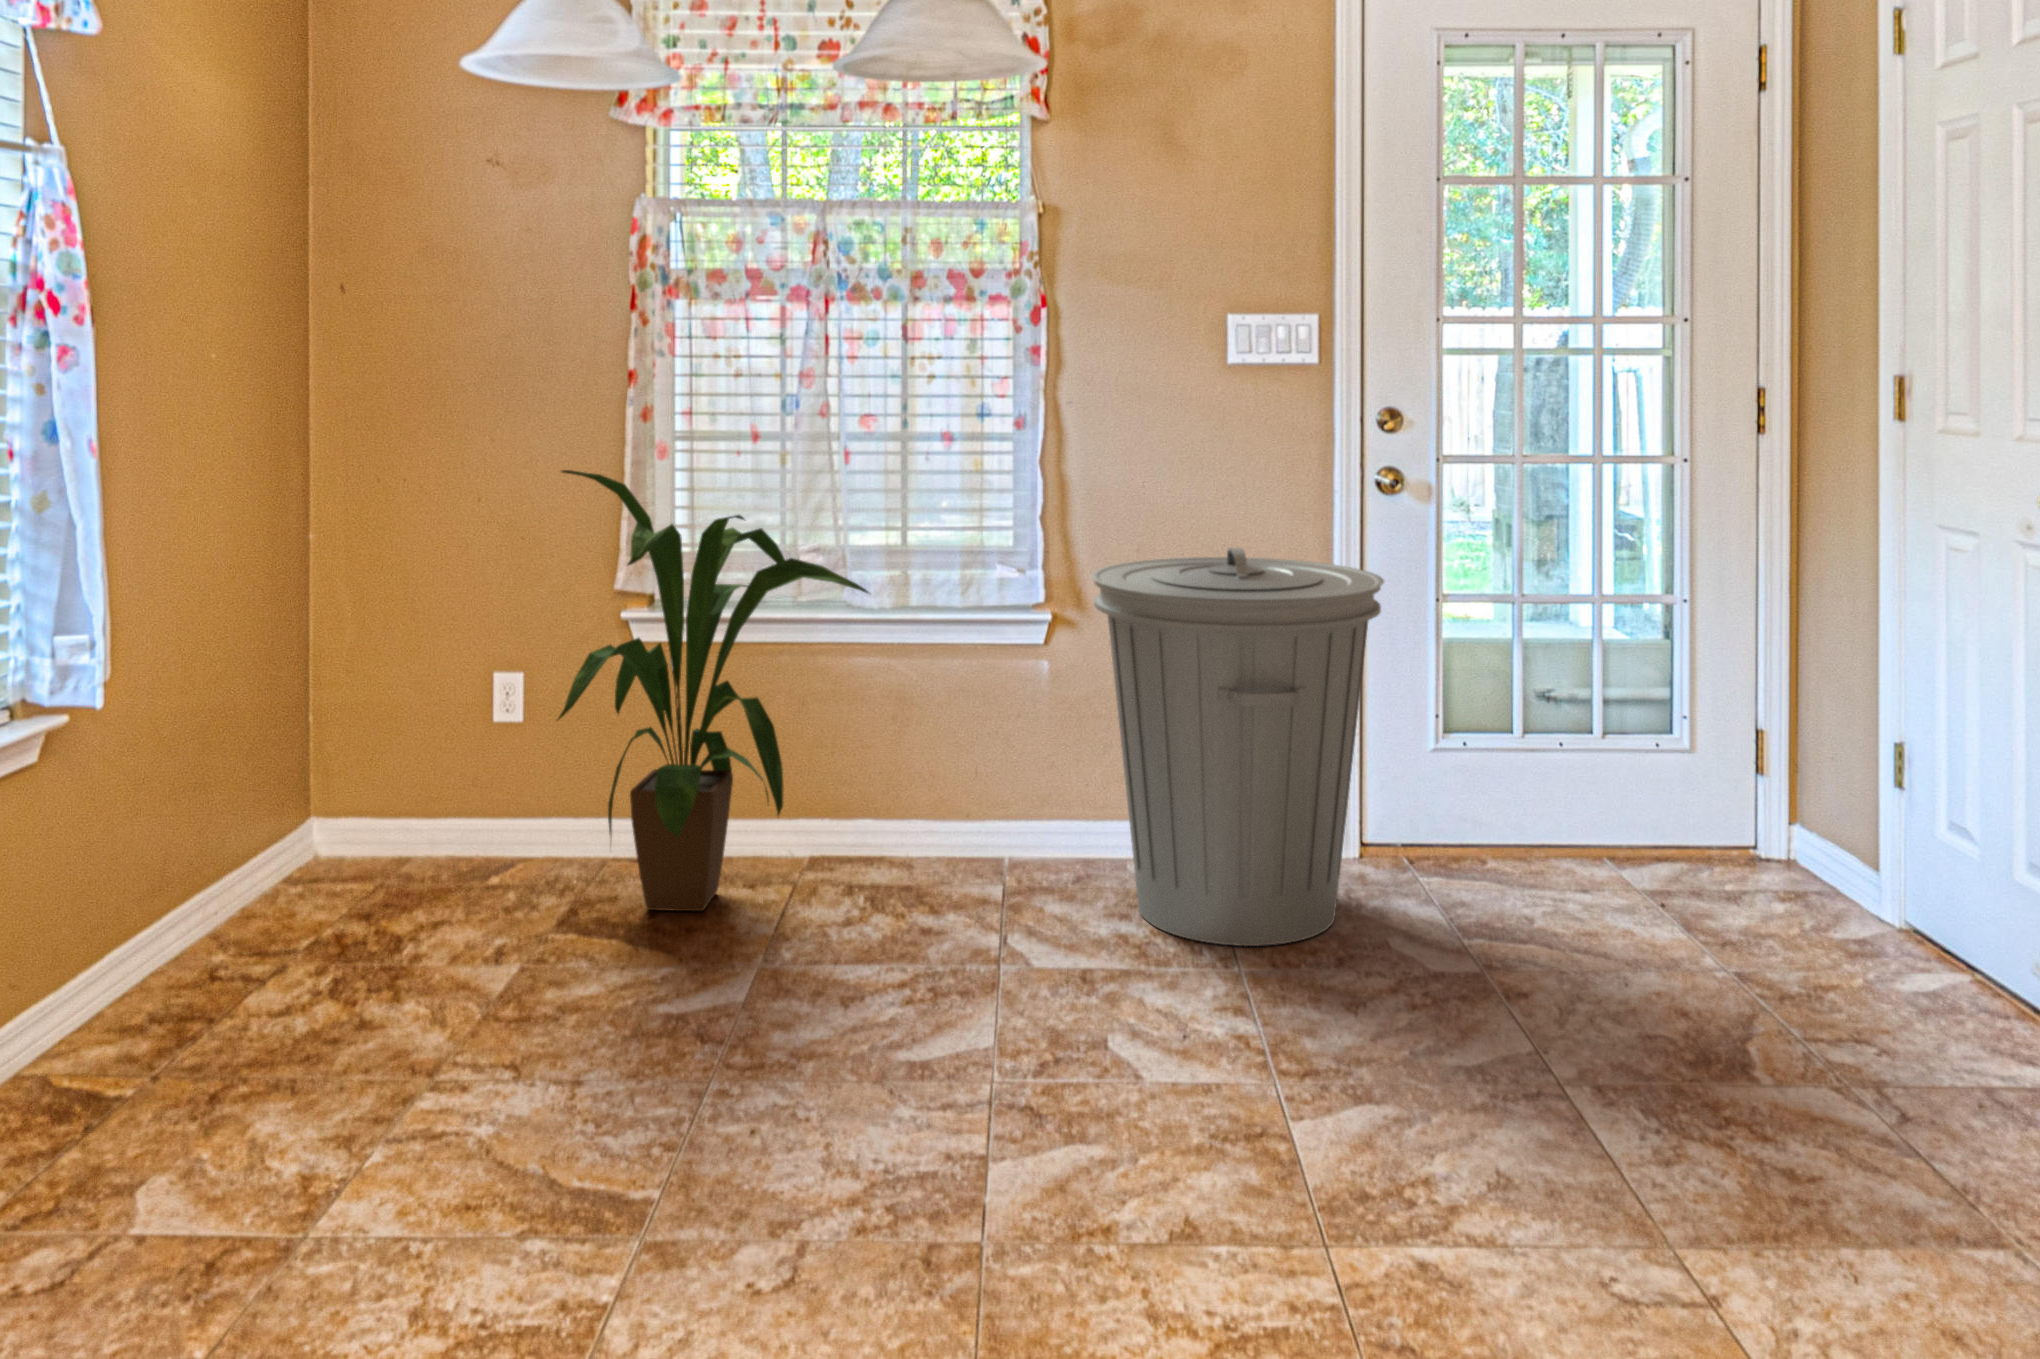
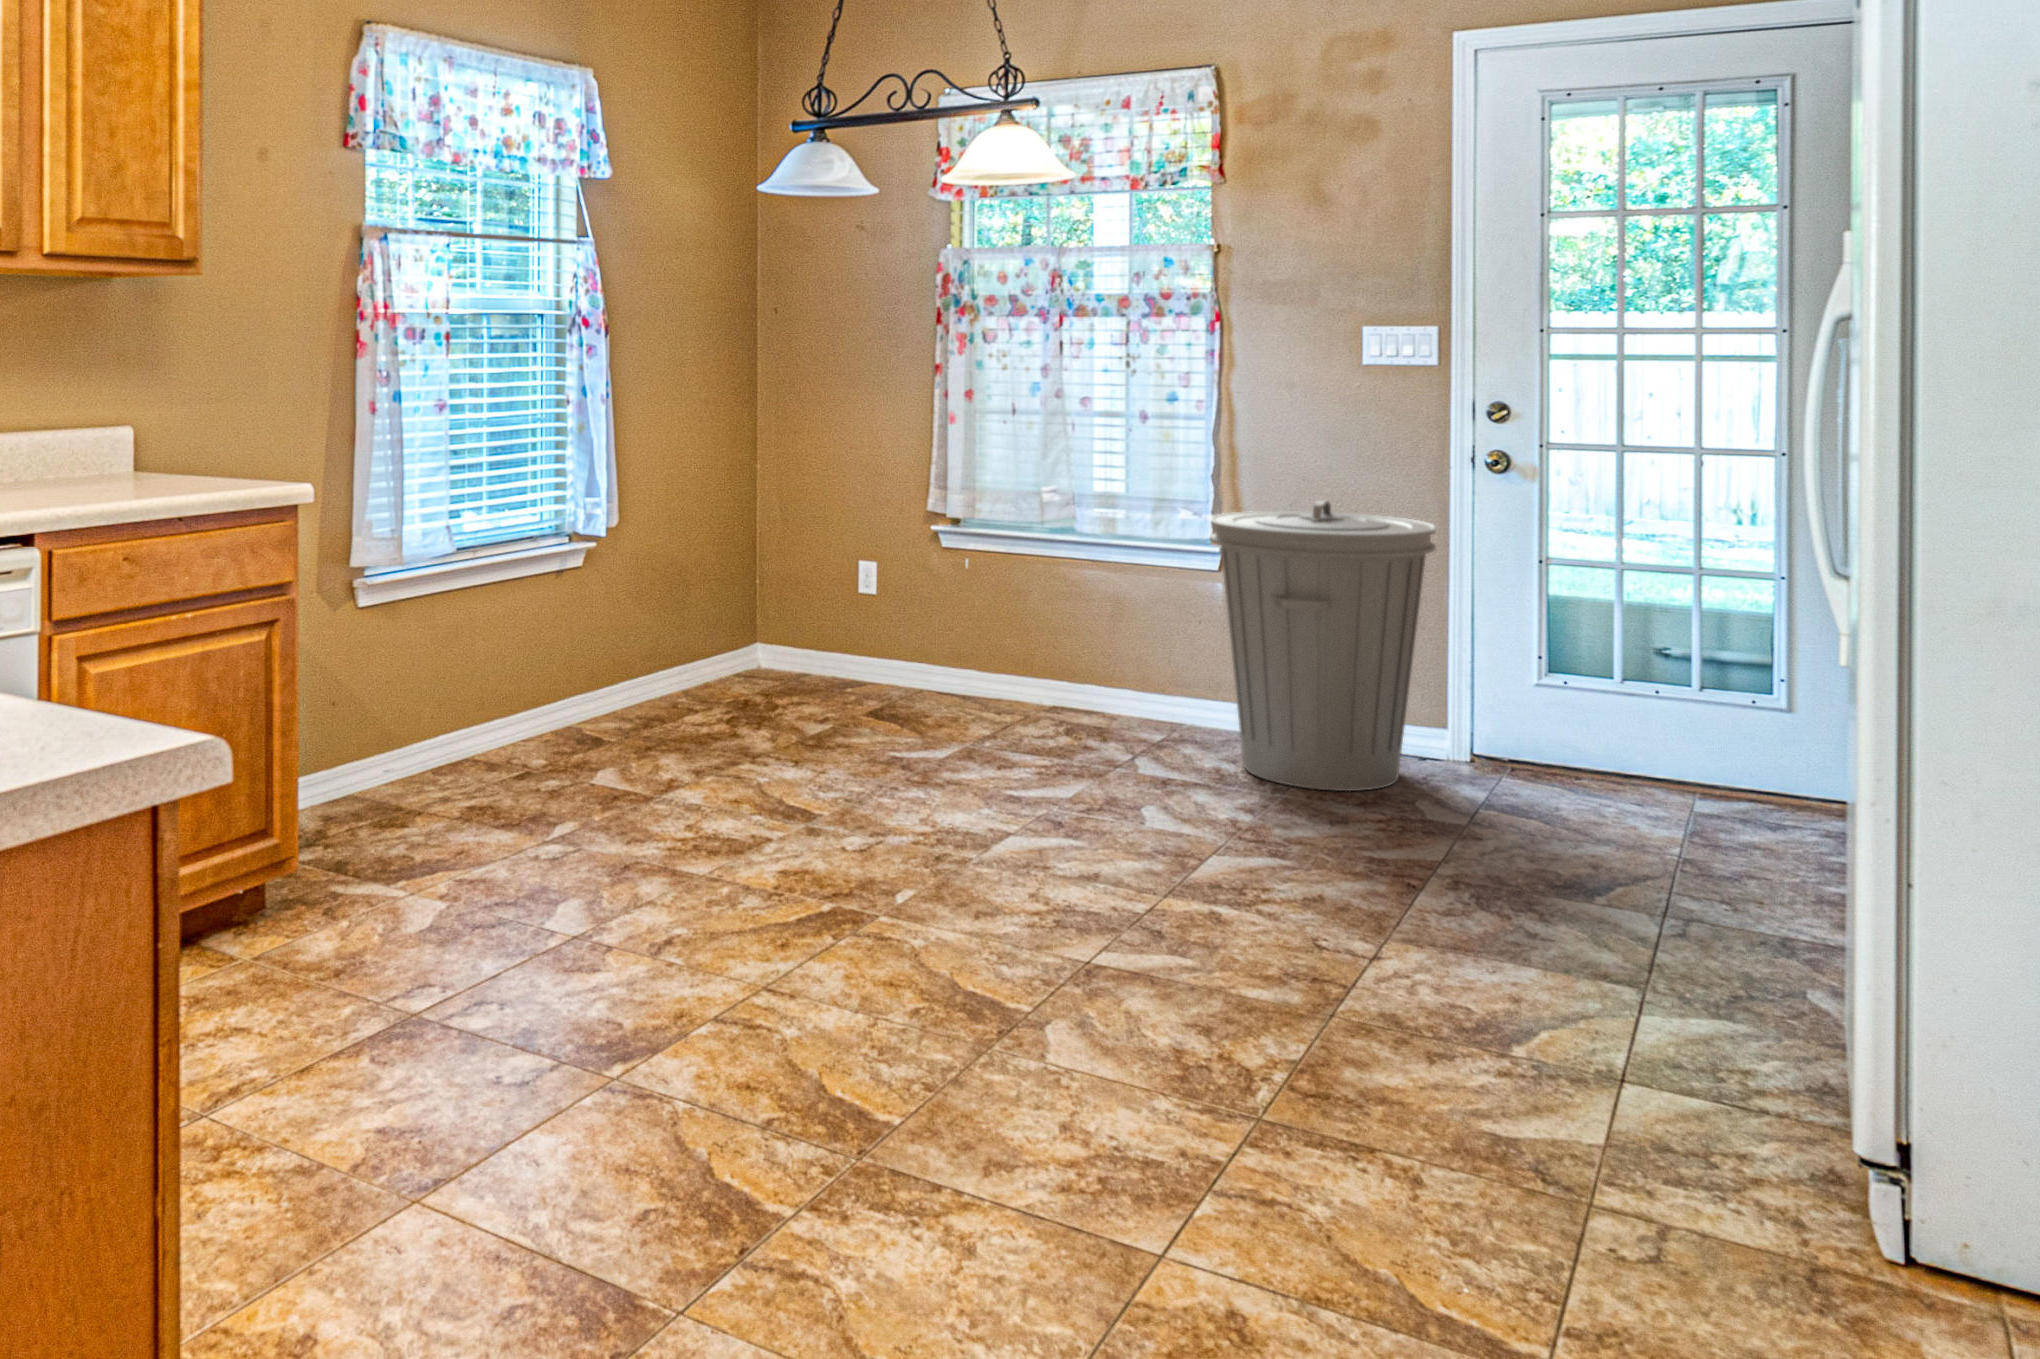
house plant: present [558,470,871,911] -> none [853,426,1076,720]

